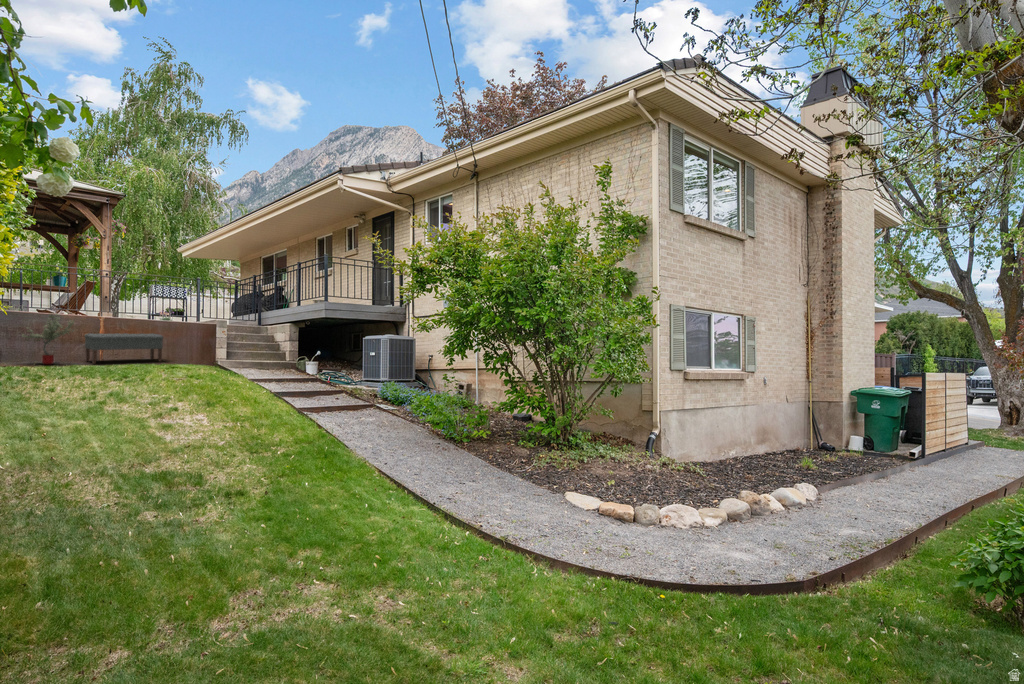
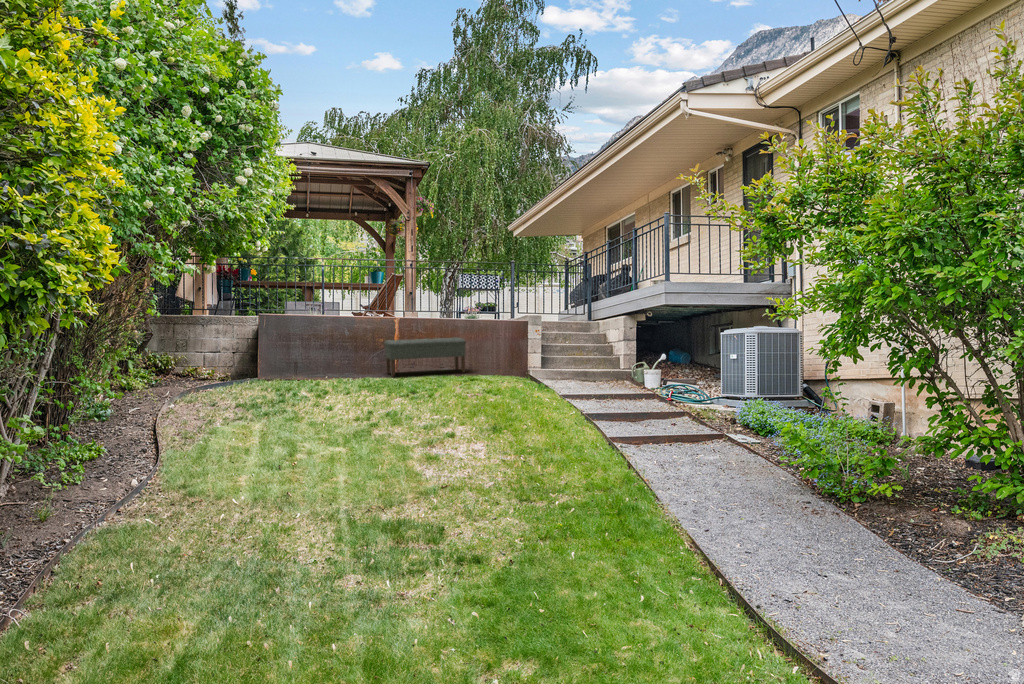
potted tree: present [22,313,74,365] -> none [322,317,372,378]

